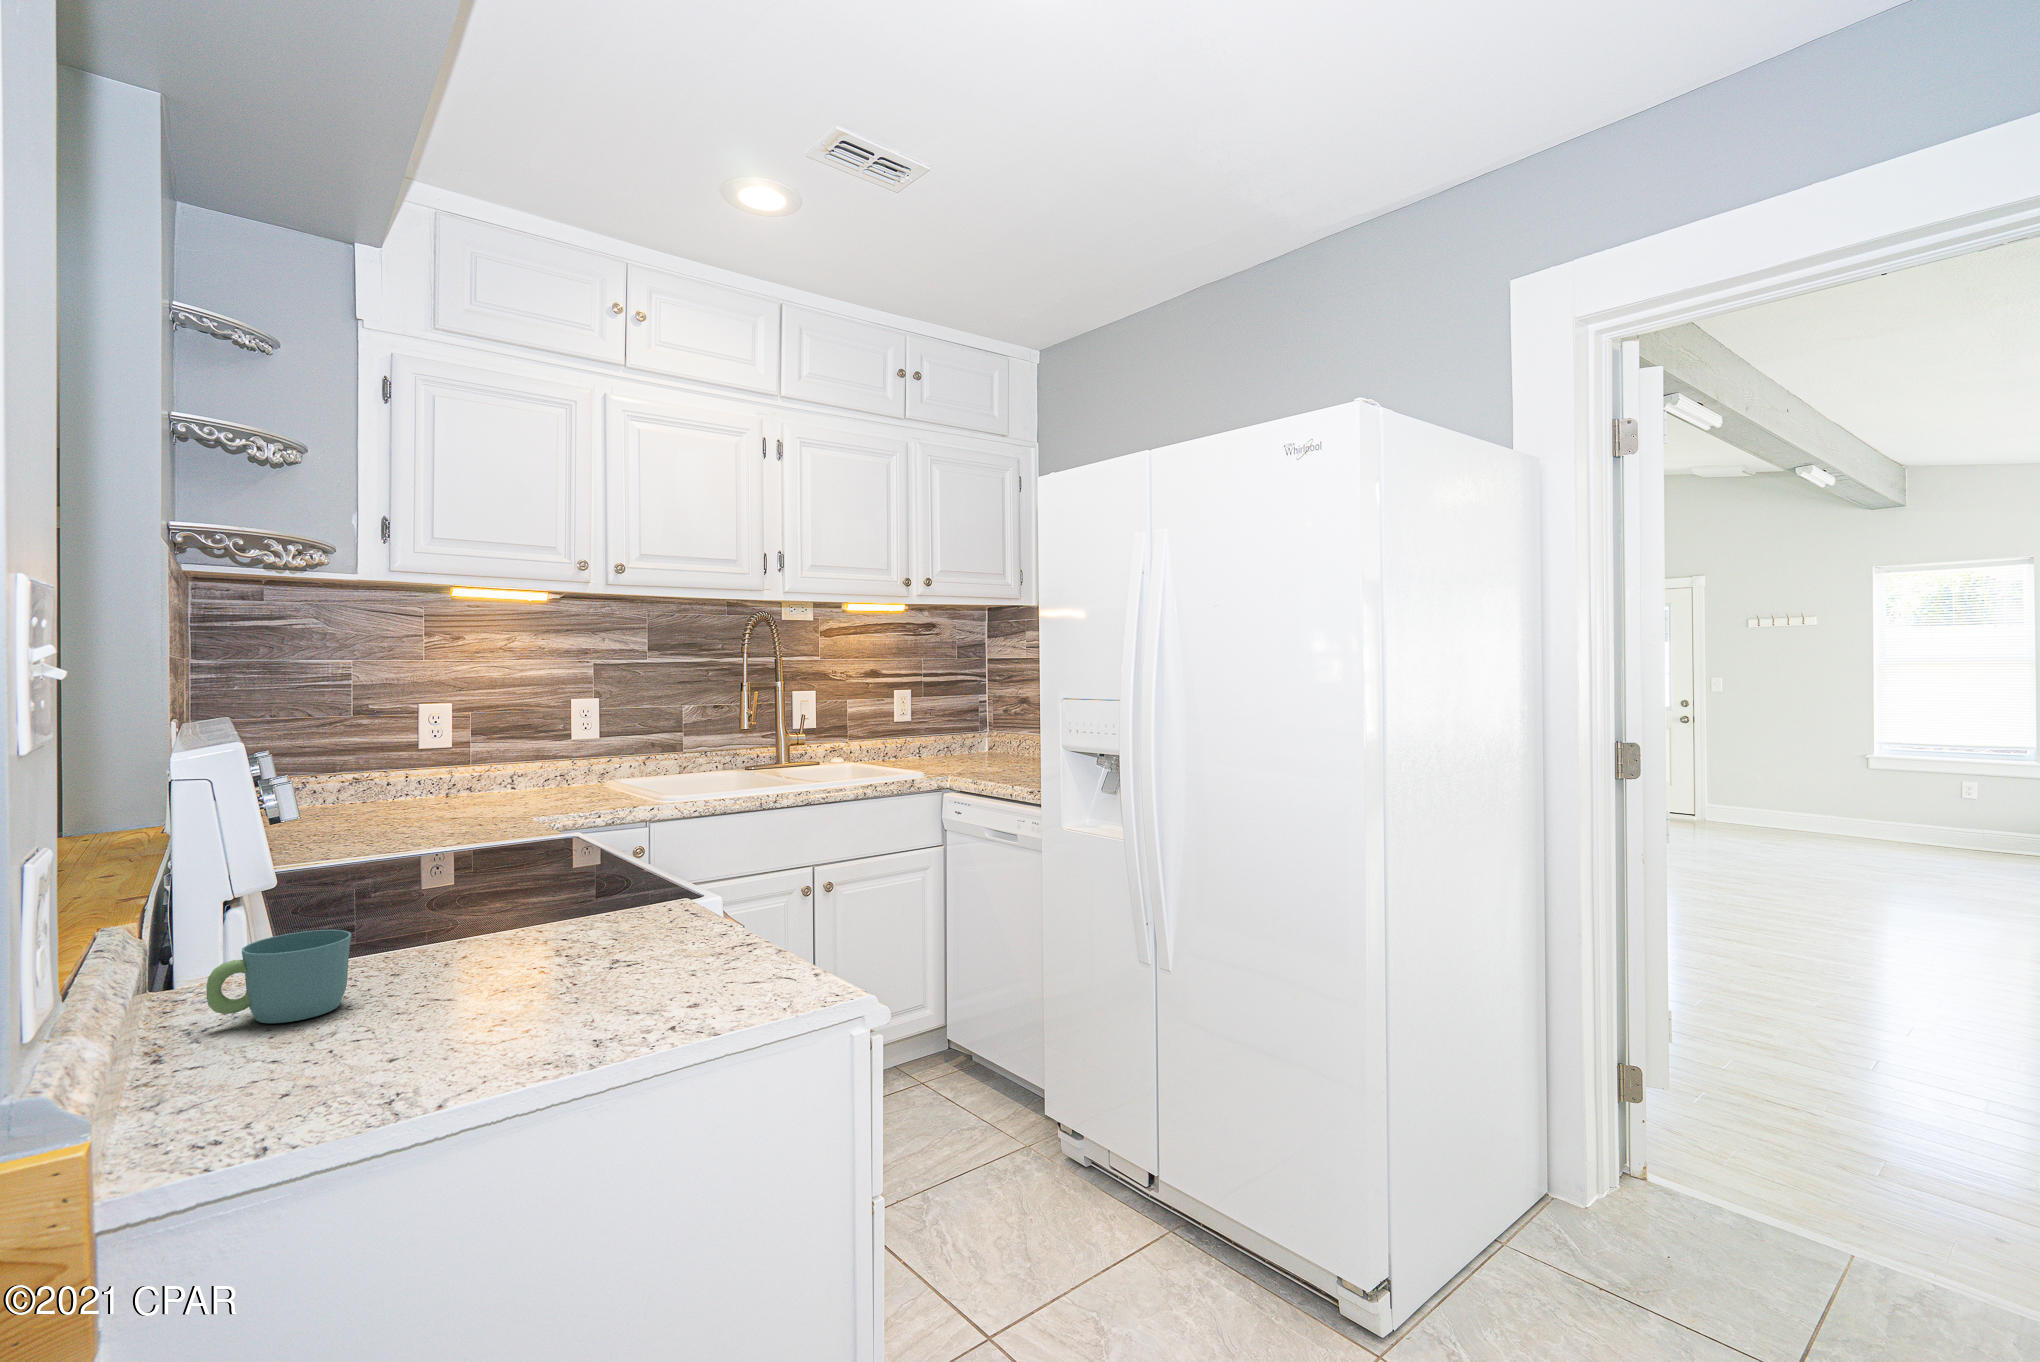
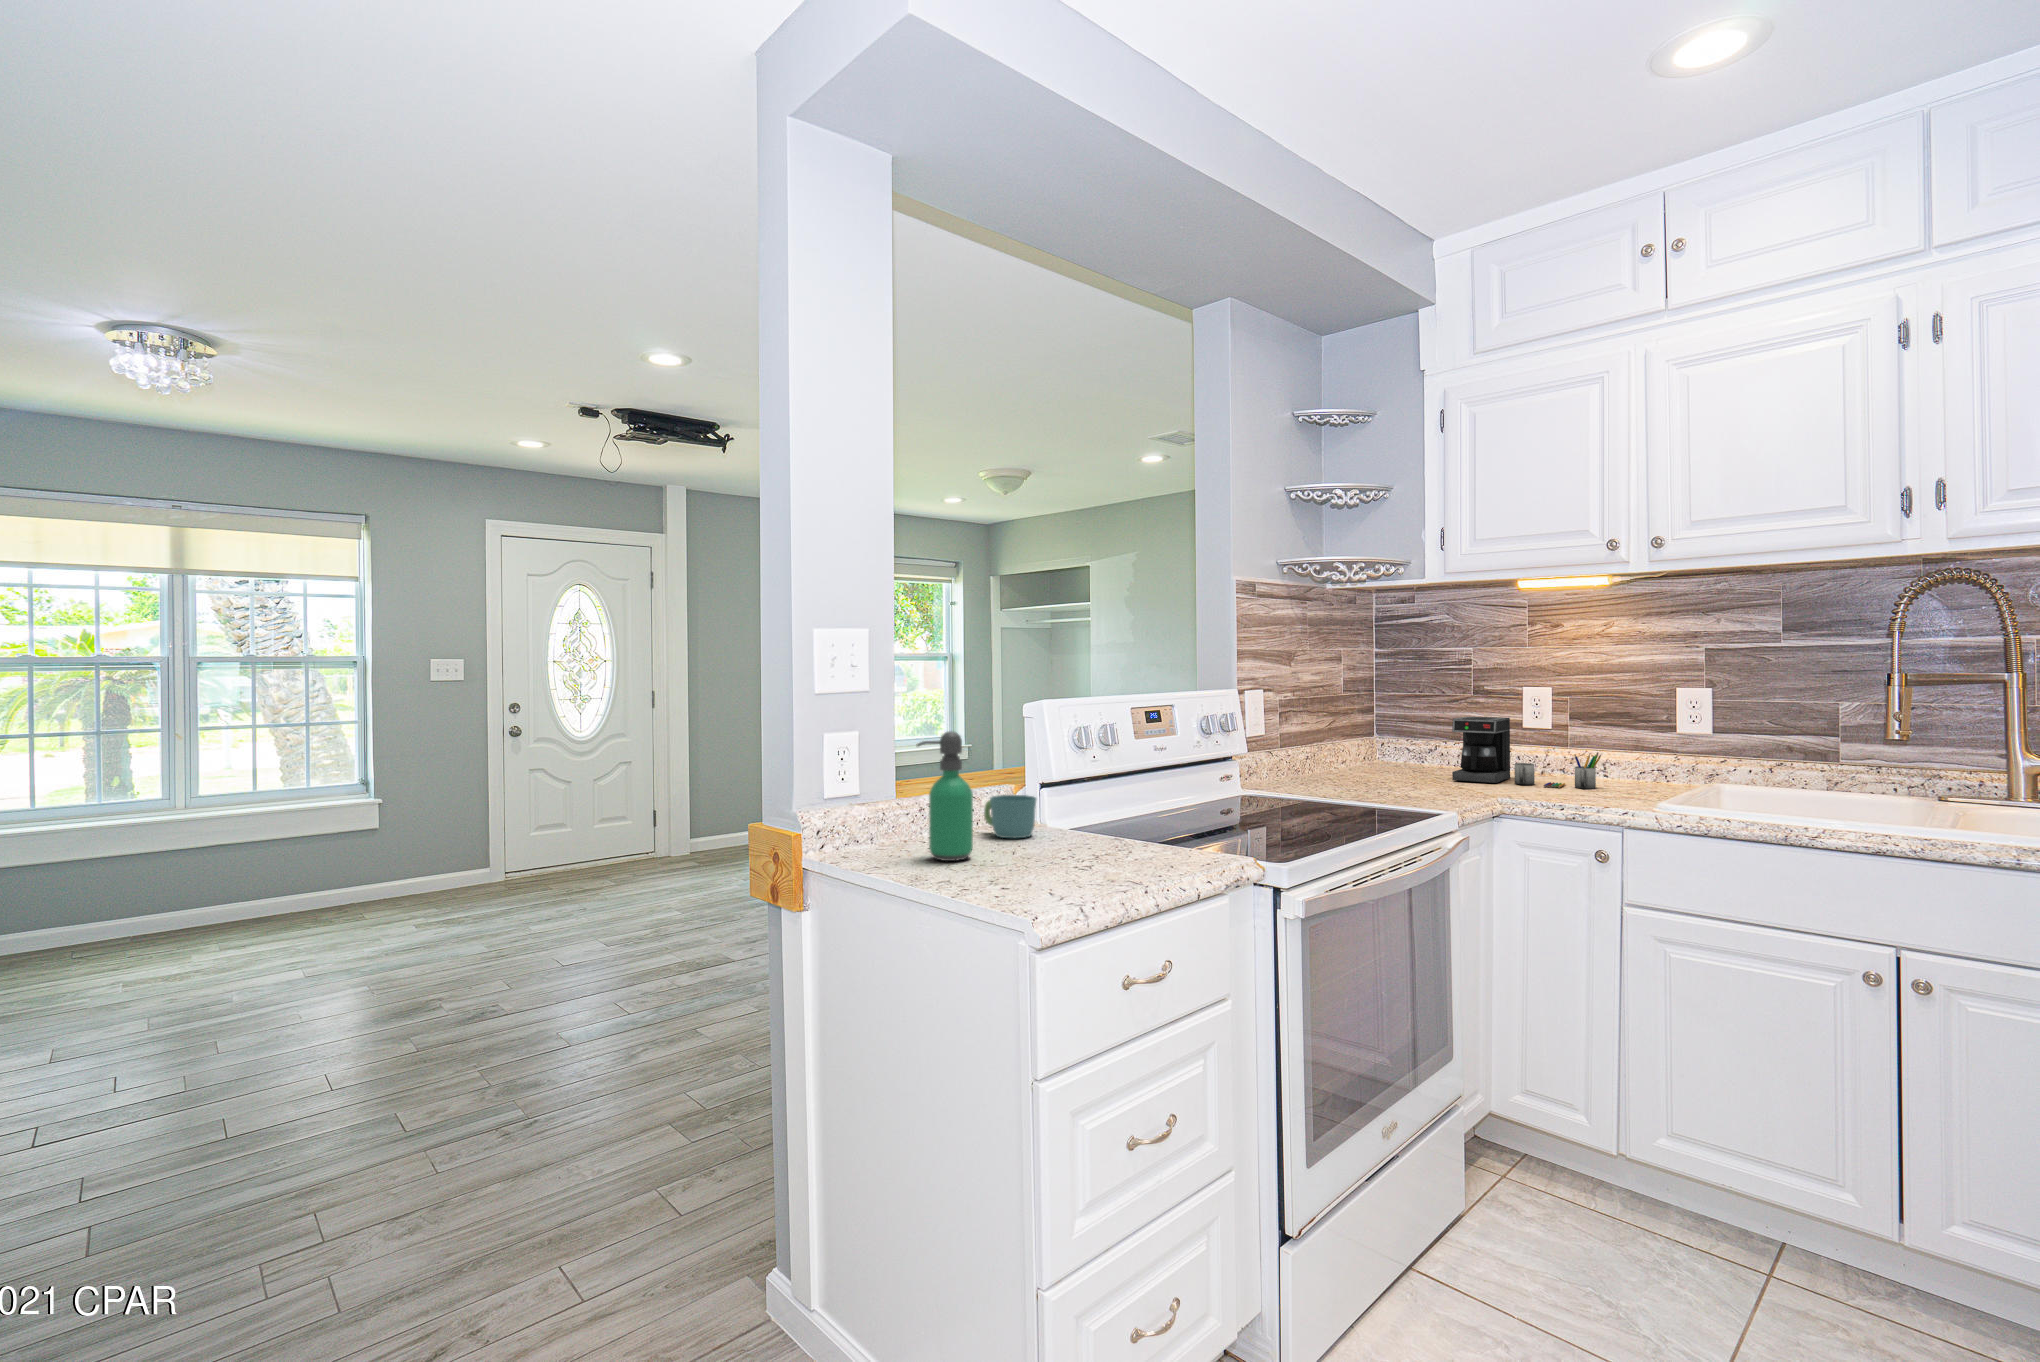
coffee maker: none [380,738,550,817] -> present [1452,717,1601,789]
soap dispenser: none [380,819,477,1068] -> present [917,731,973,861]

